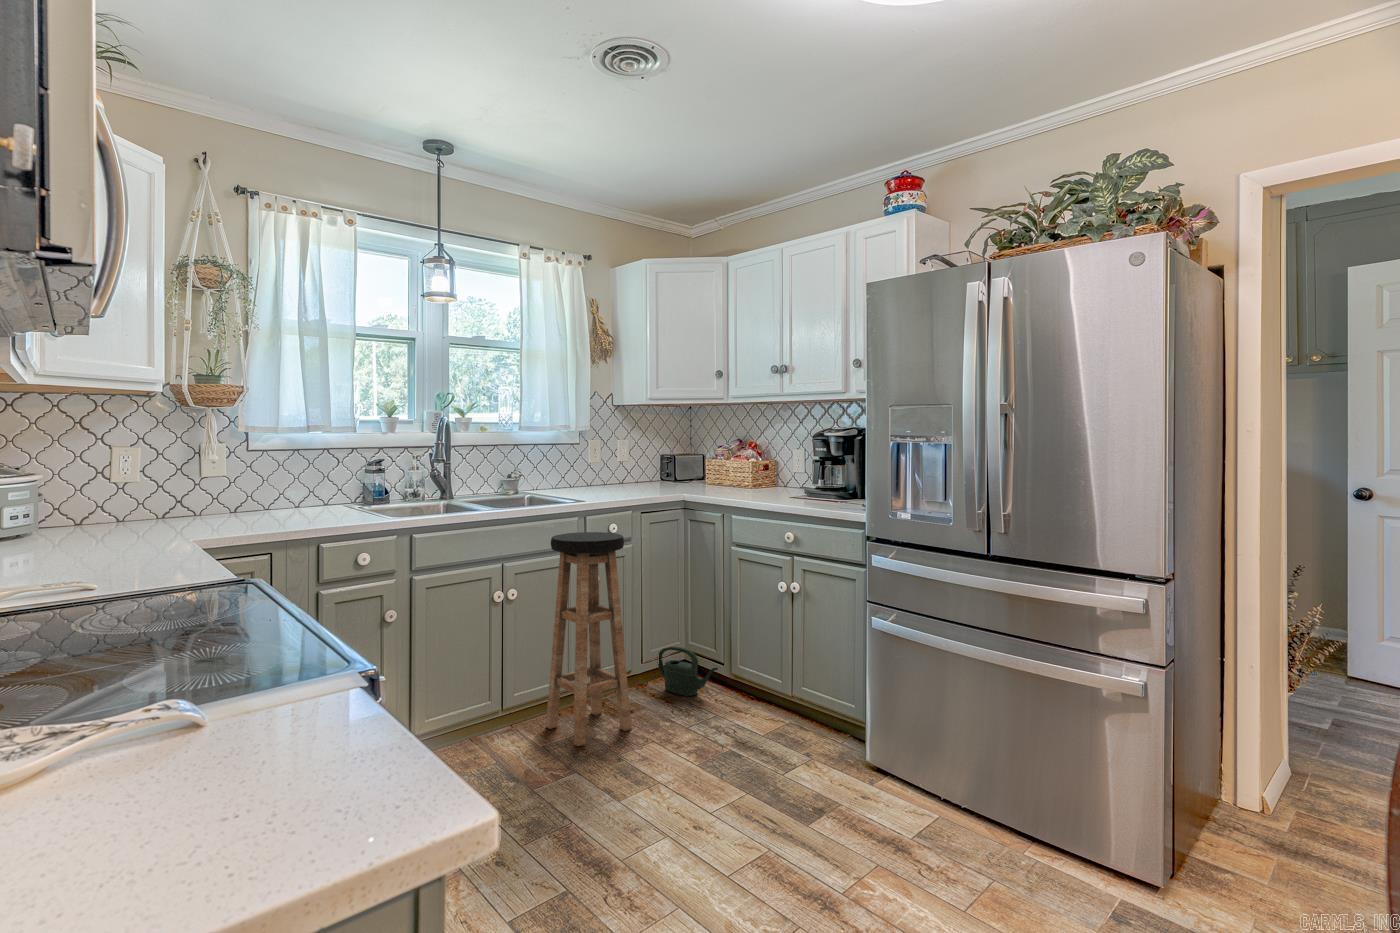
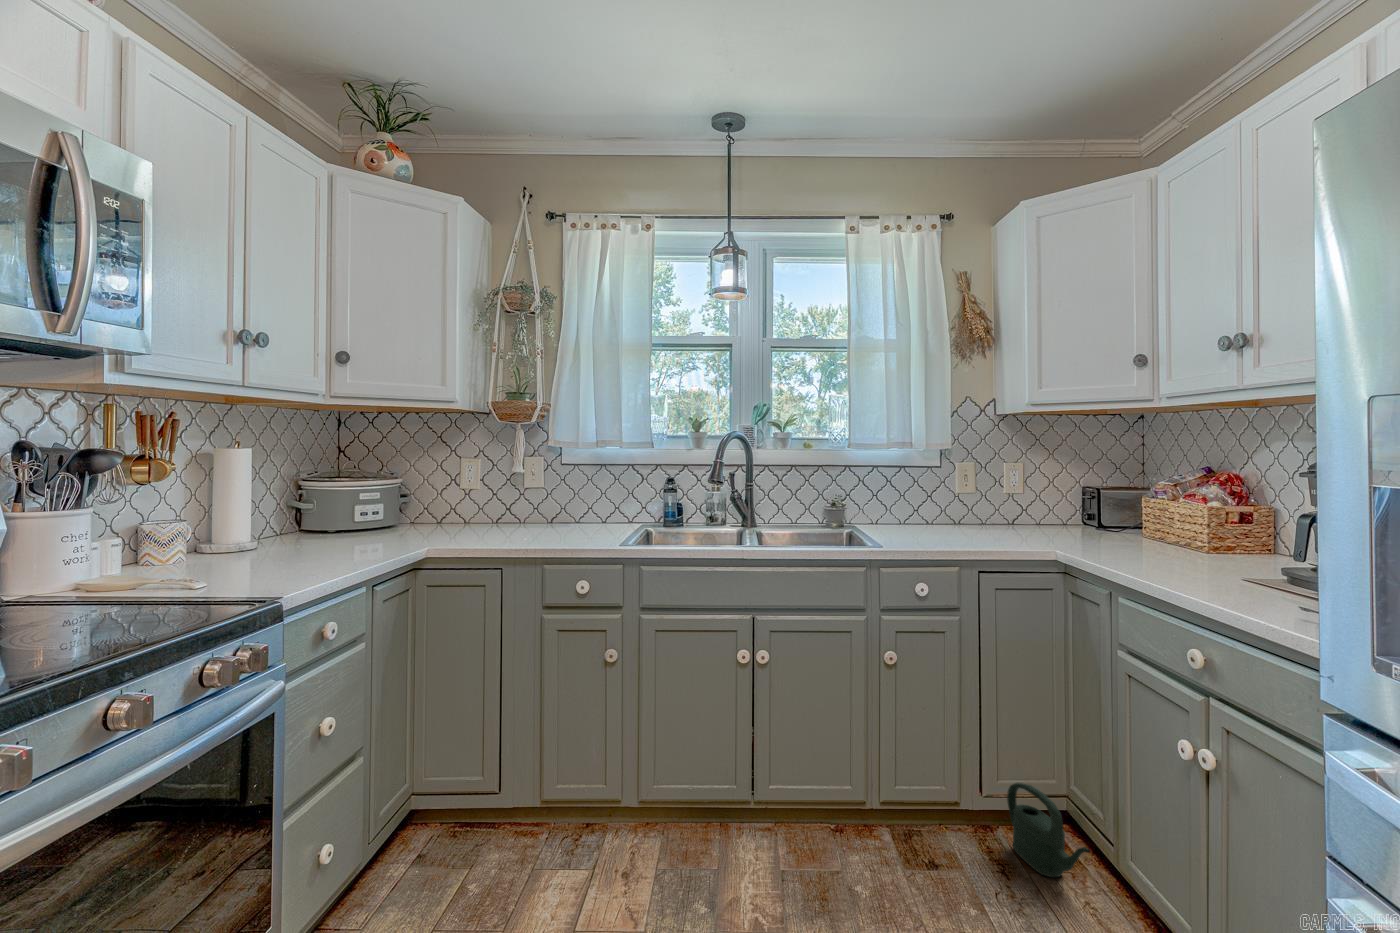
bar stool: present [546,532,631,746] -> none [808,587,916,897]

